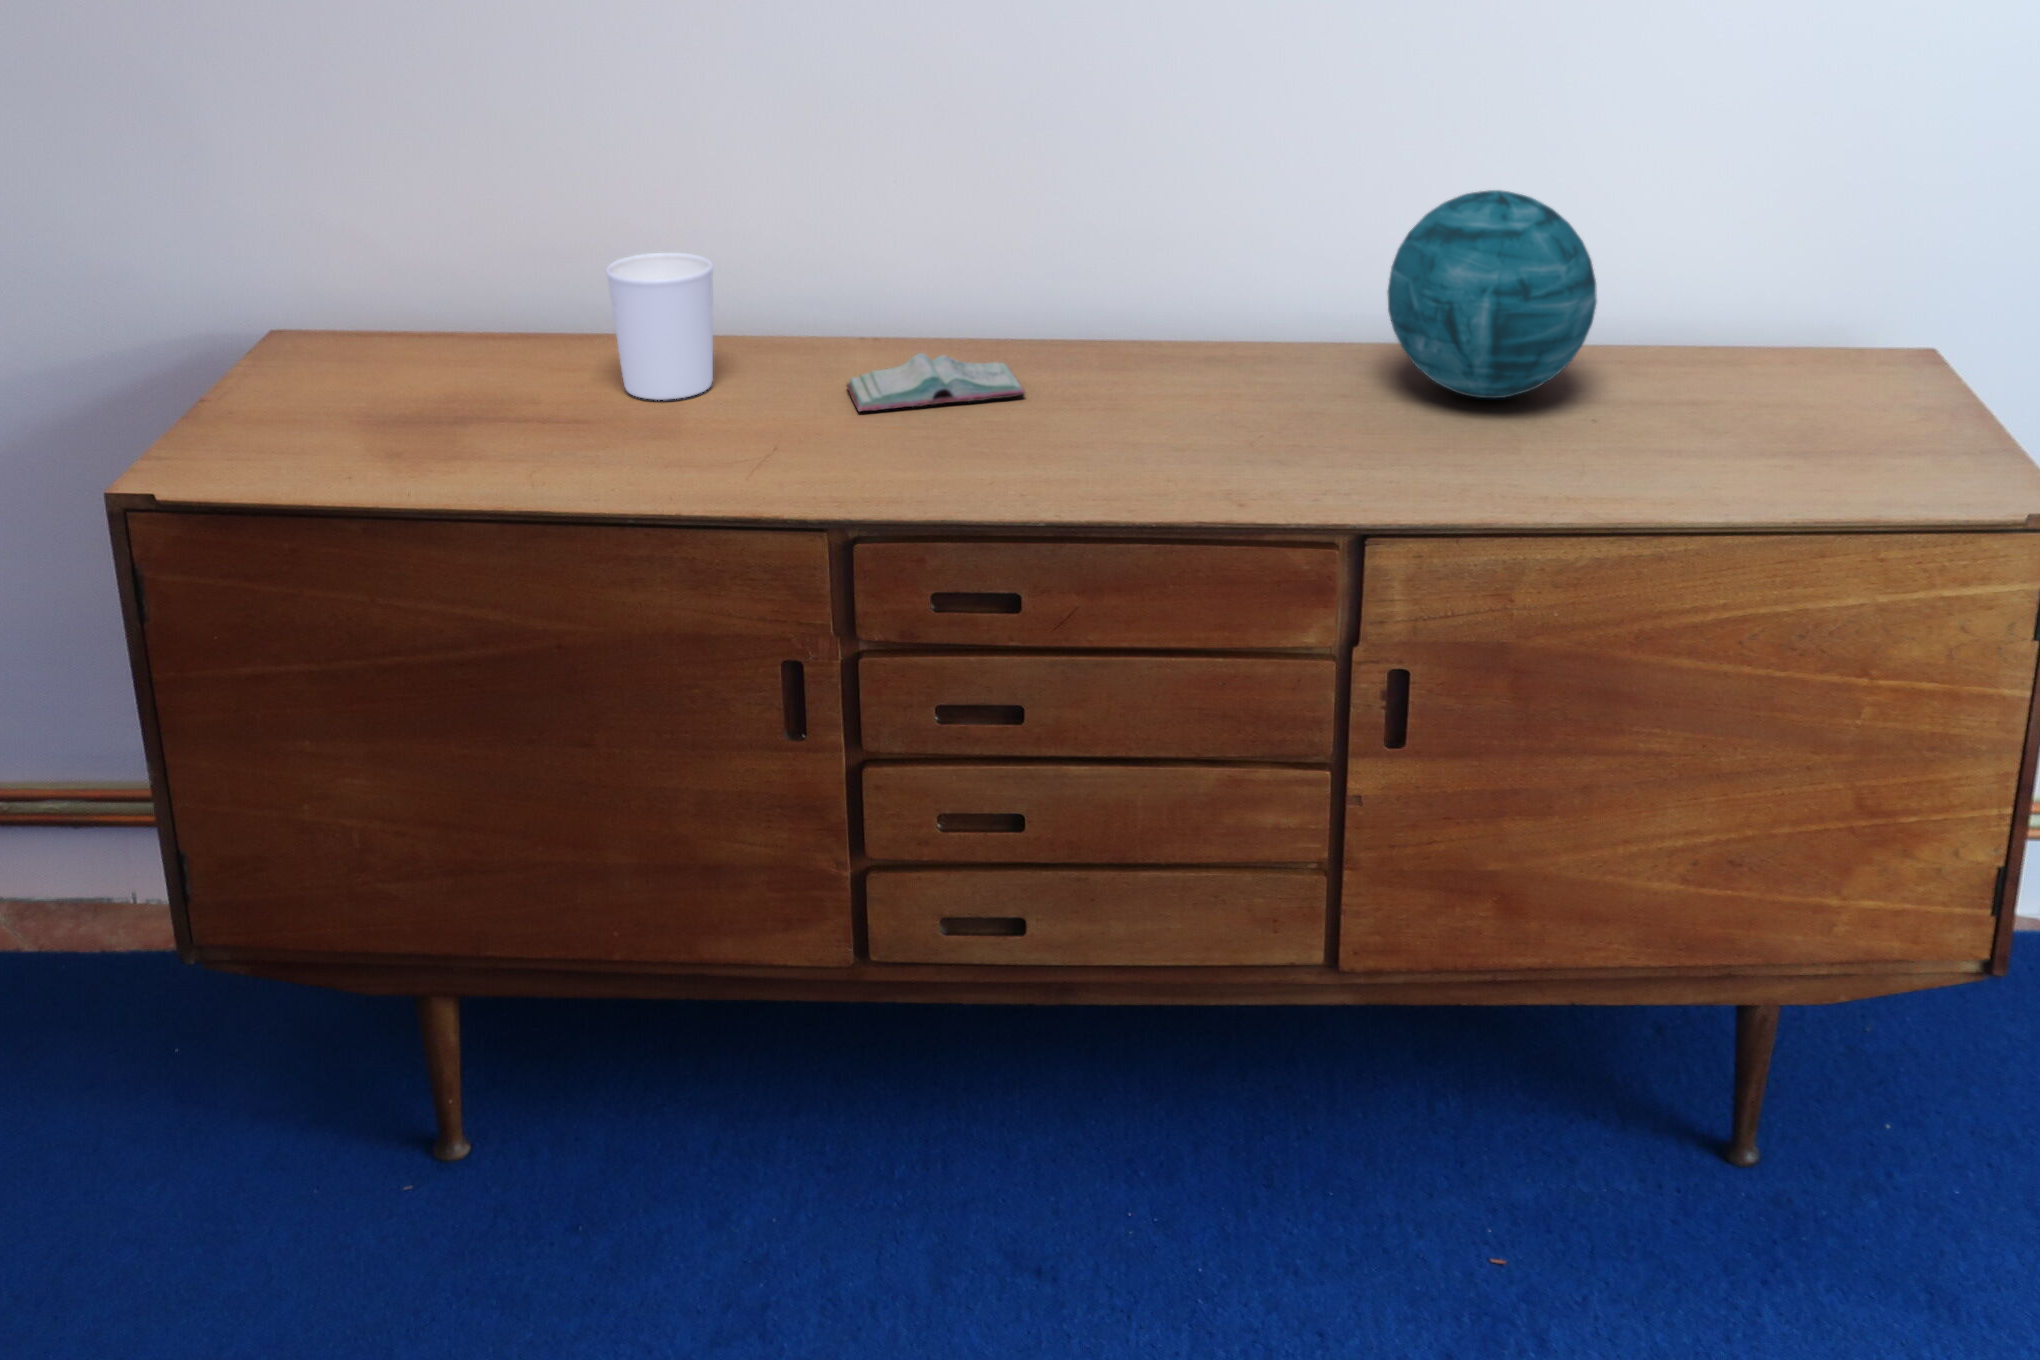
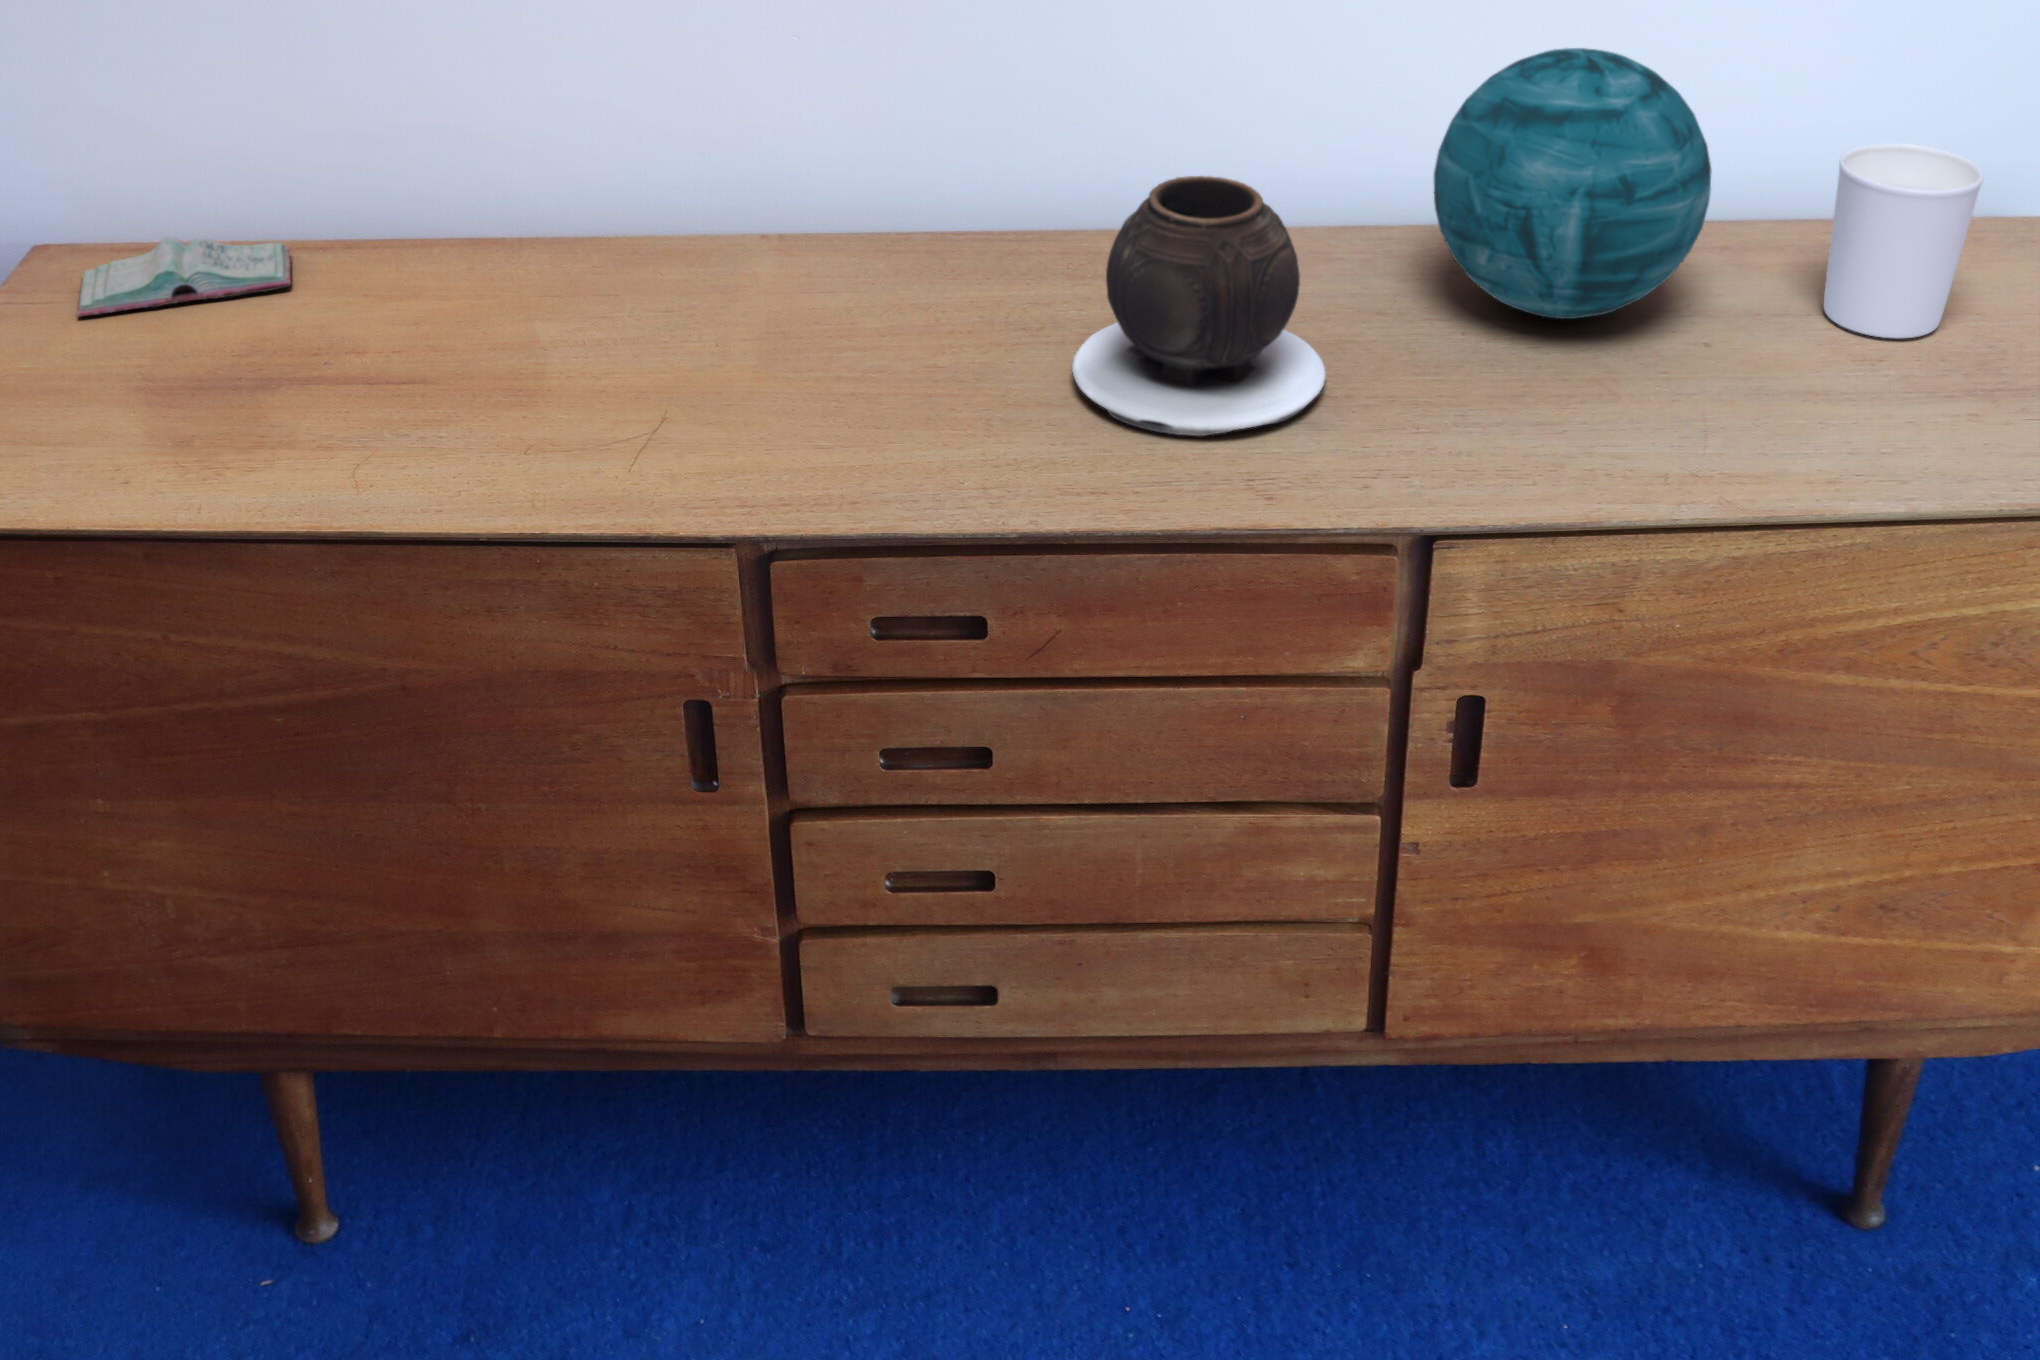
candle holder: present [606,253,713,400] -> present [1823,143,1984,338]
vase: none [1099,270,1296,463] -> present [1072,176,1326,436]
book: present [847,353,1025,412] -> present [76,237,291,317]

